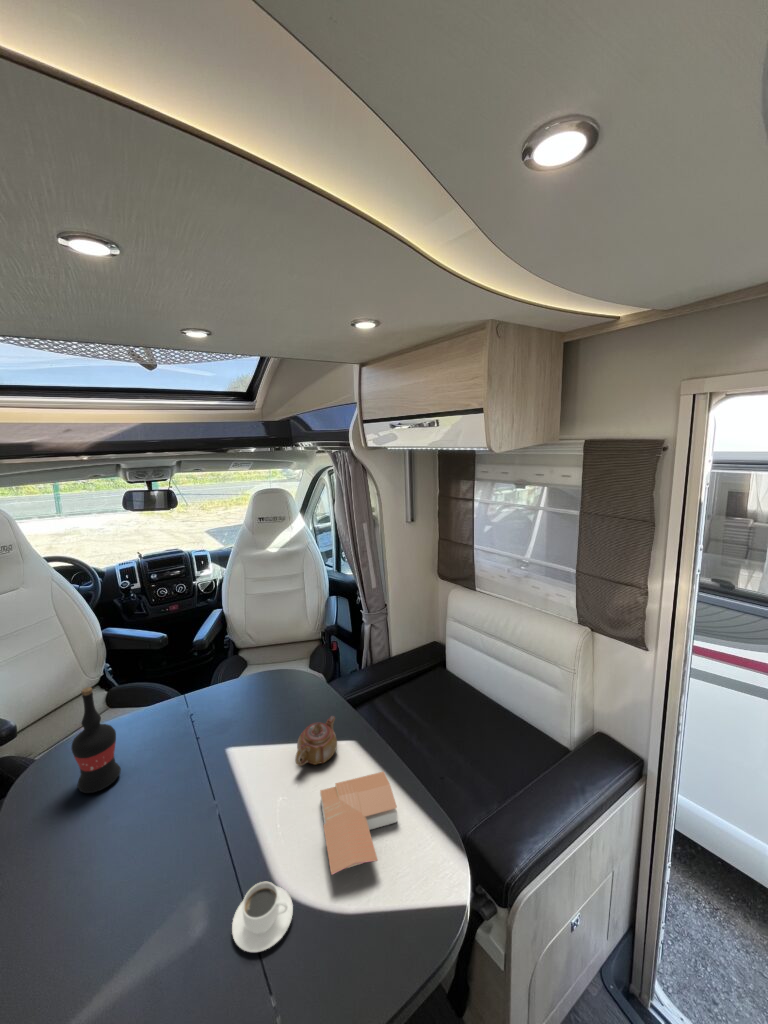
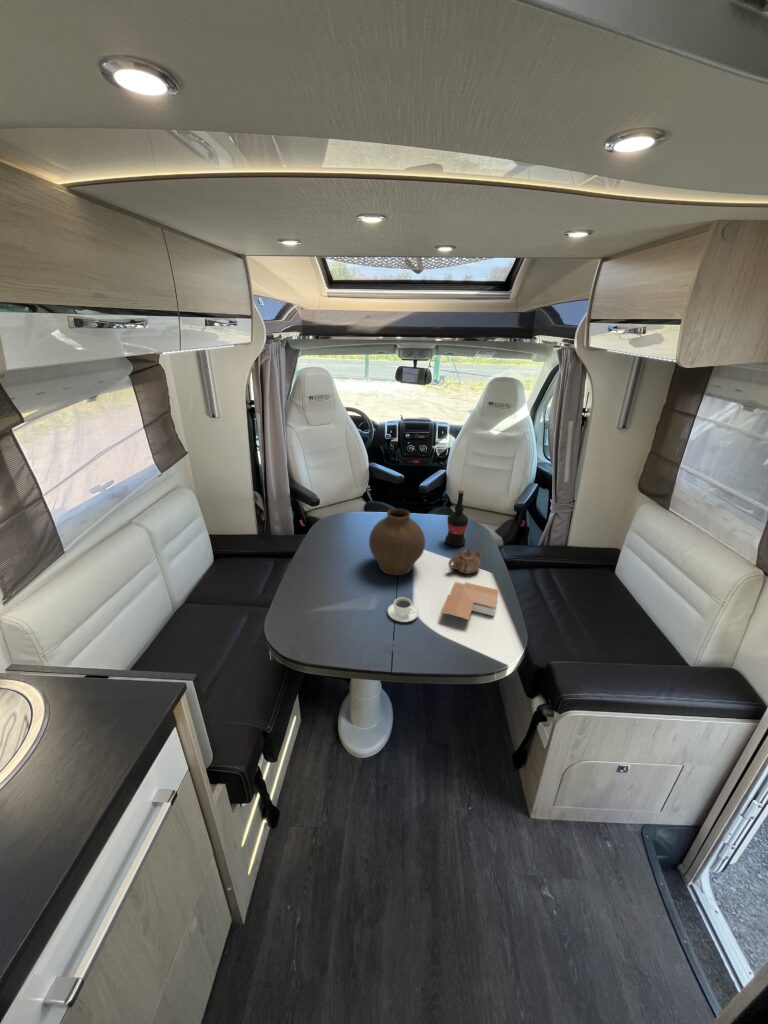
wine bottle: present [72,687,121,793] -> present [445,490,468,546]
vase: none [150,705,255,836] -> present [369,508,425,575]

